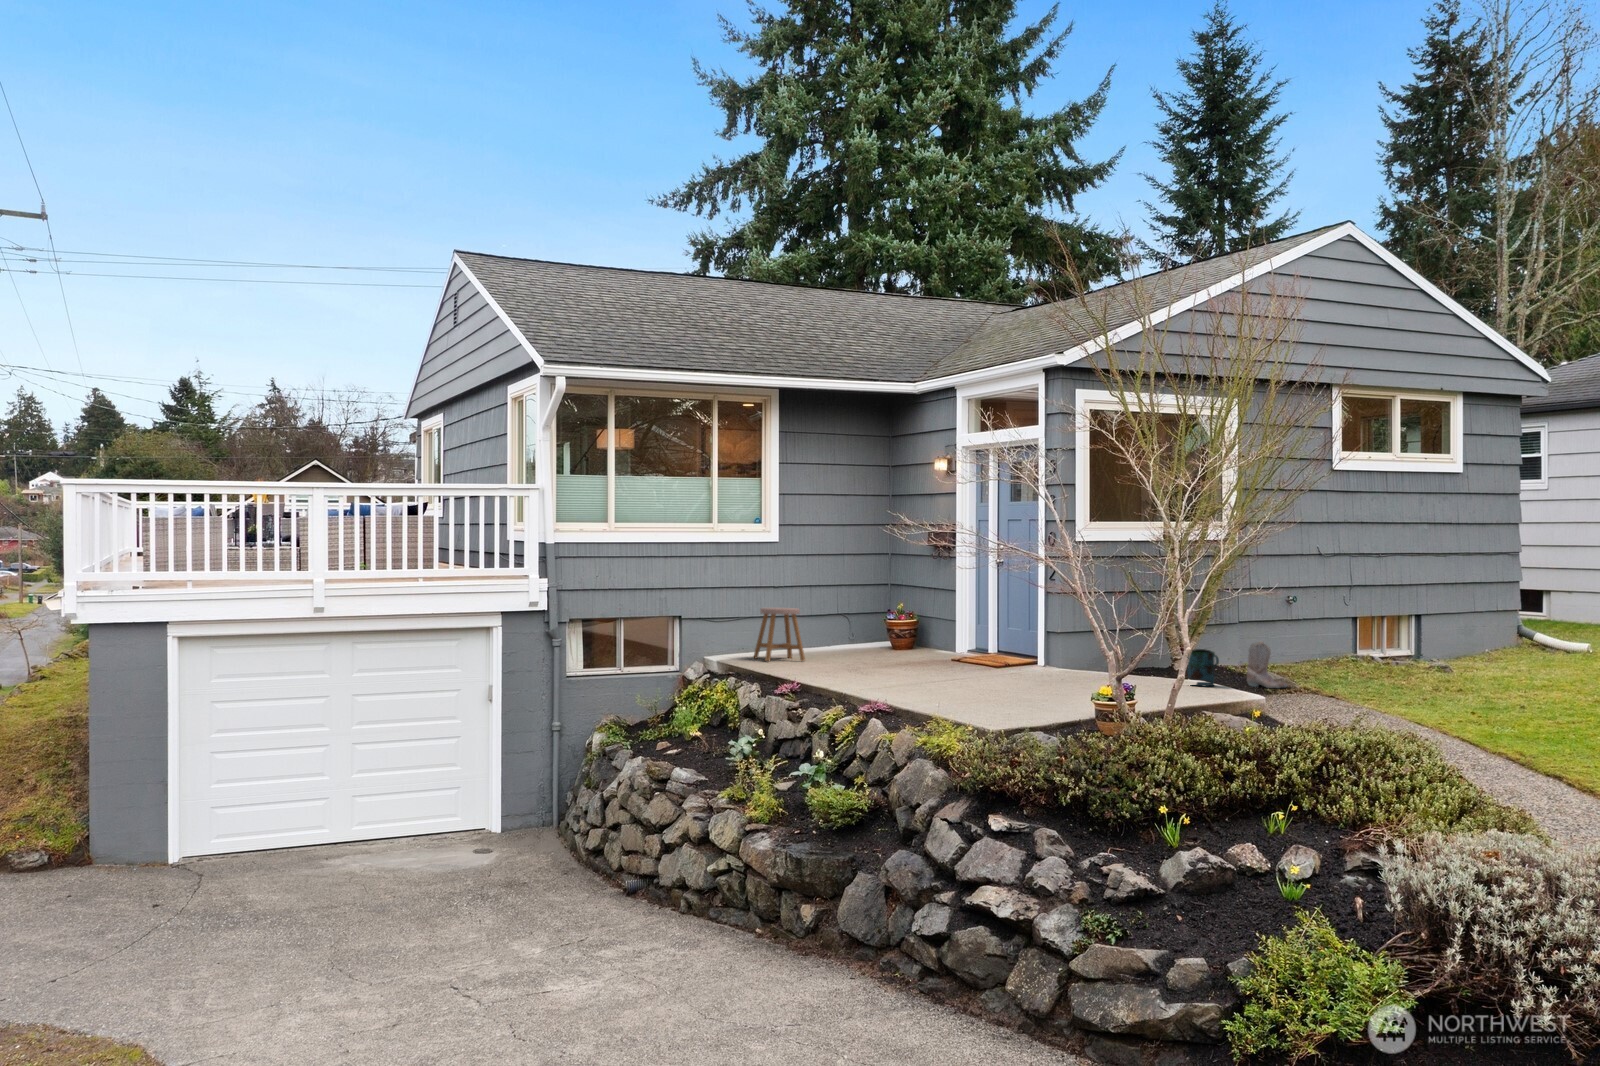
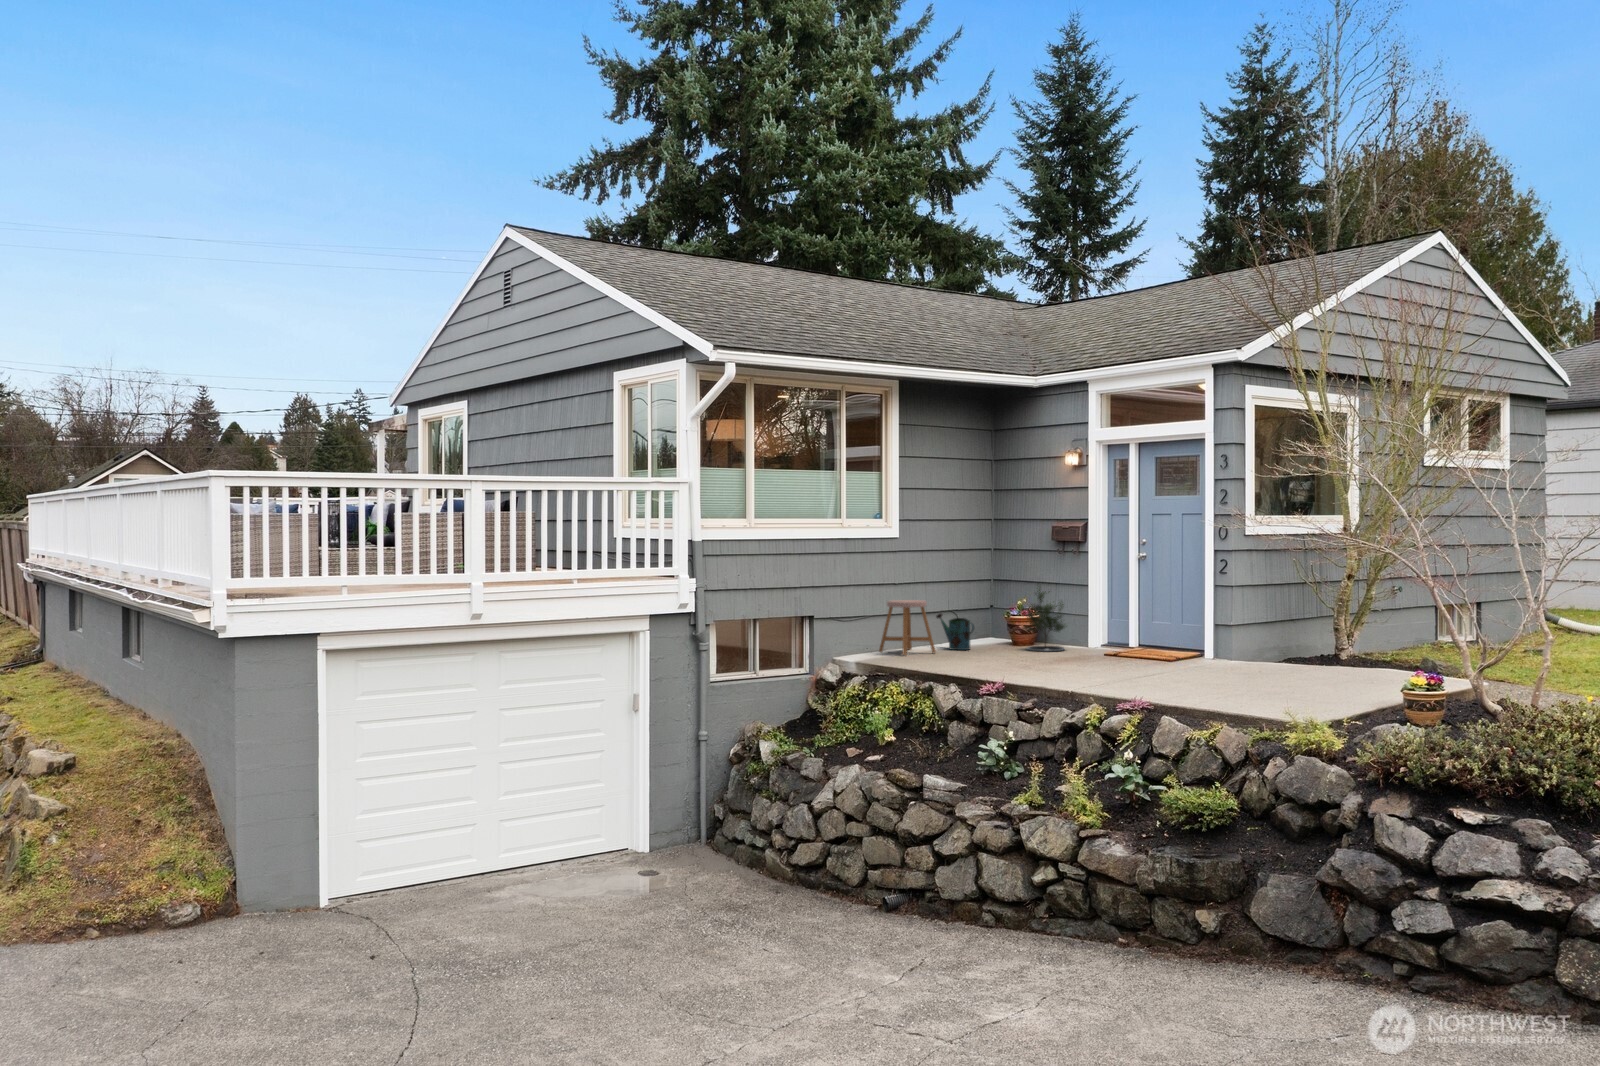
potted tree: none [898,595,947,666] -> present [1022,583,1065,651]
boots: present [1247,641,1287,688] -> none [1361,615,1403,658]
watering can: present [1187,649,1219,686] -> present [936,614,974,650]

